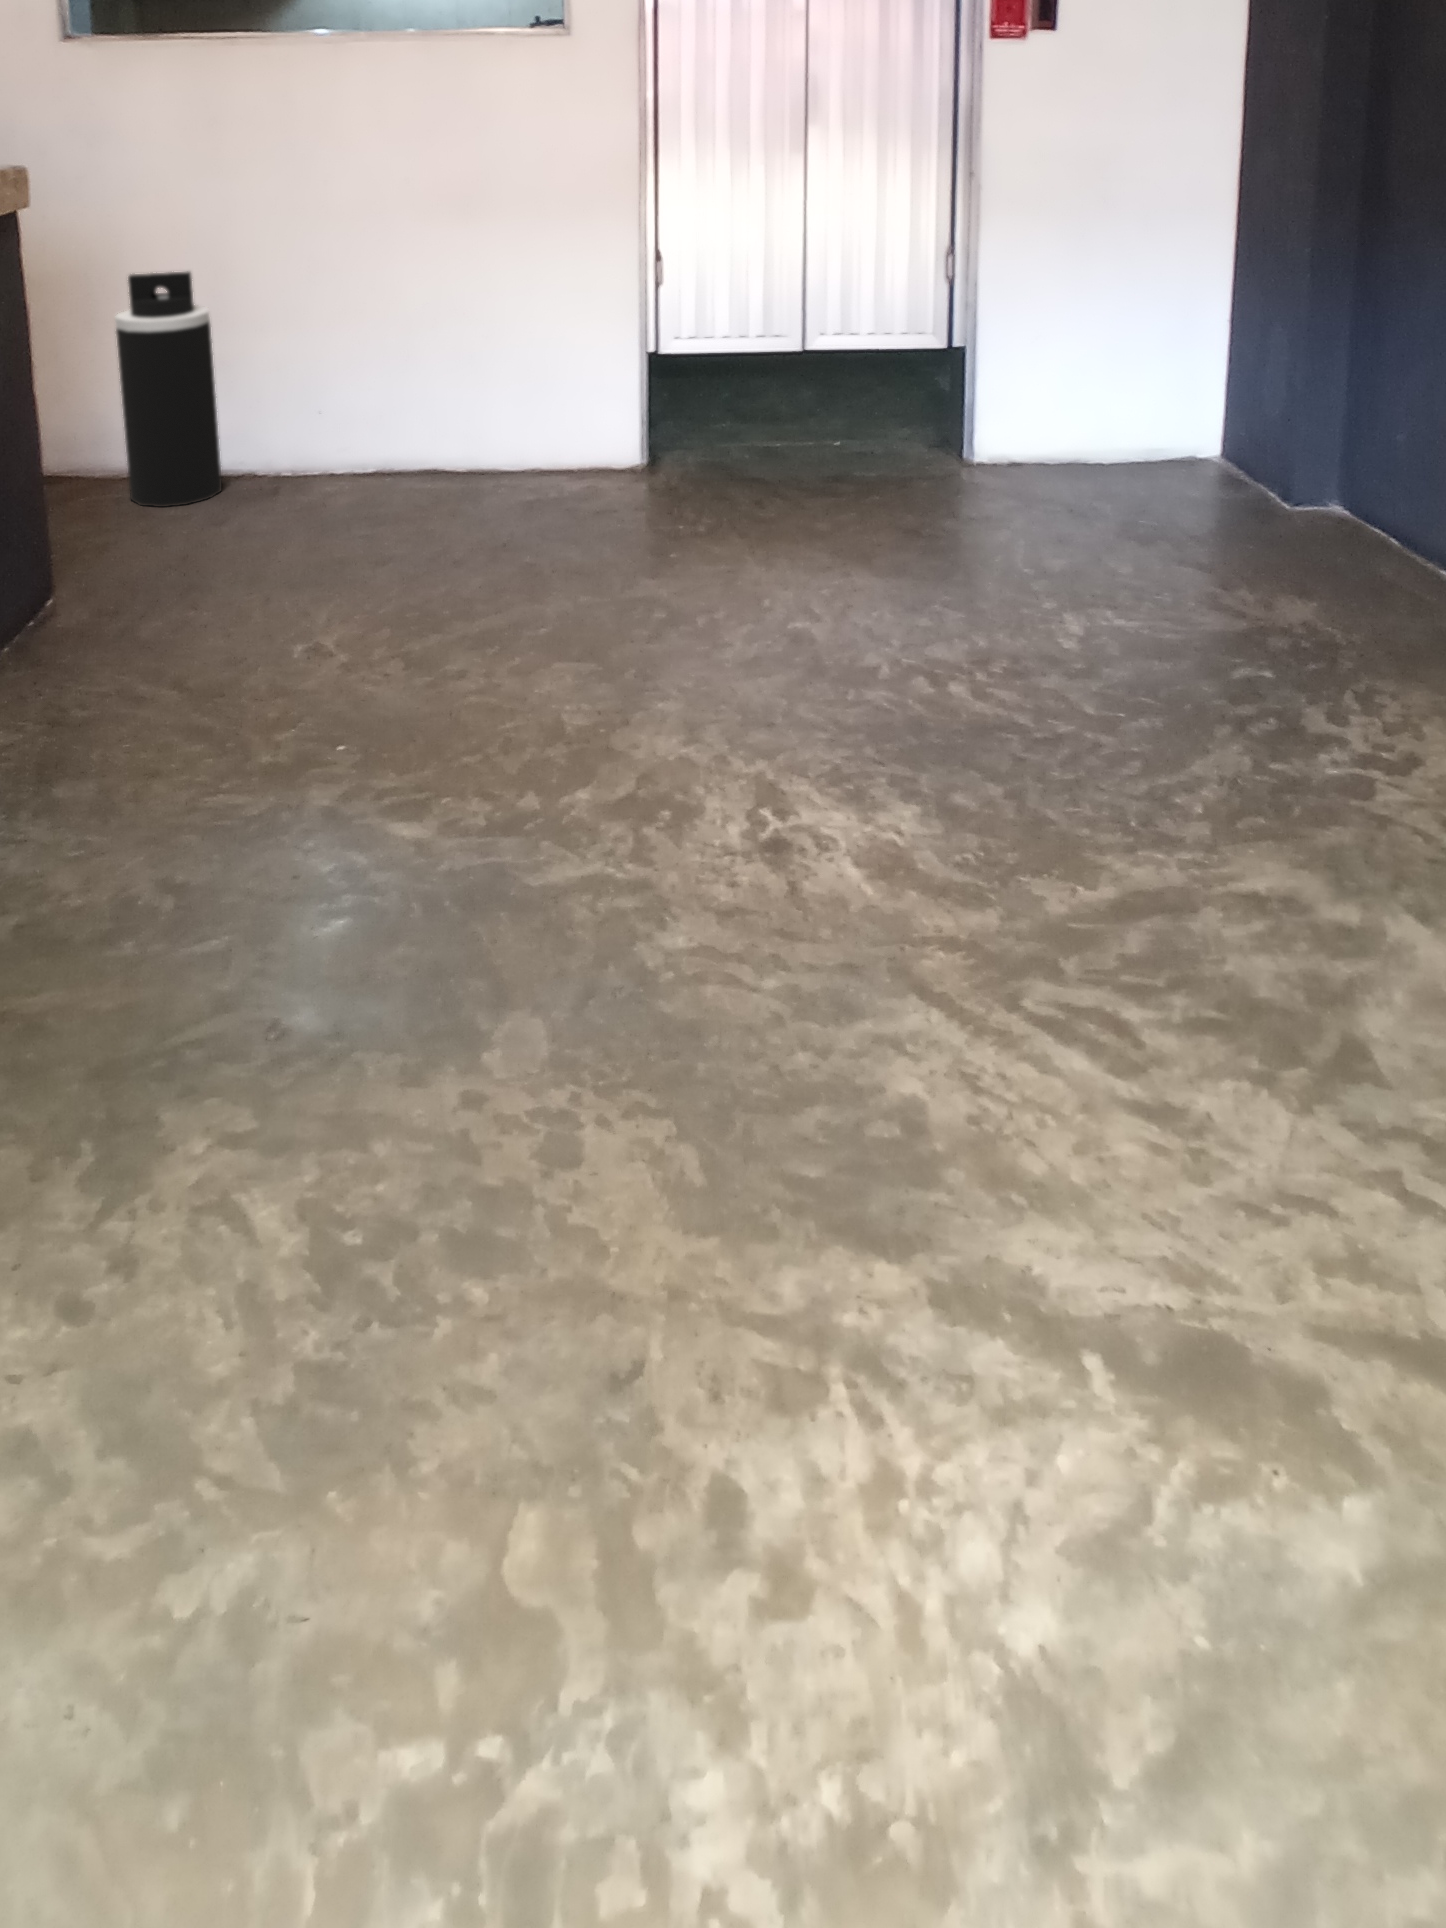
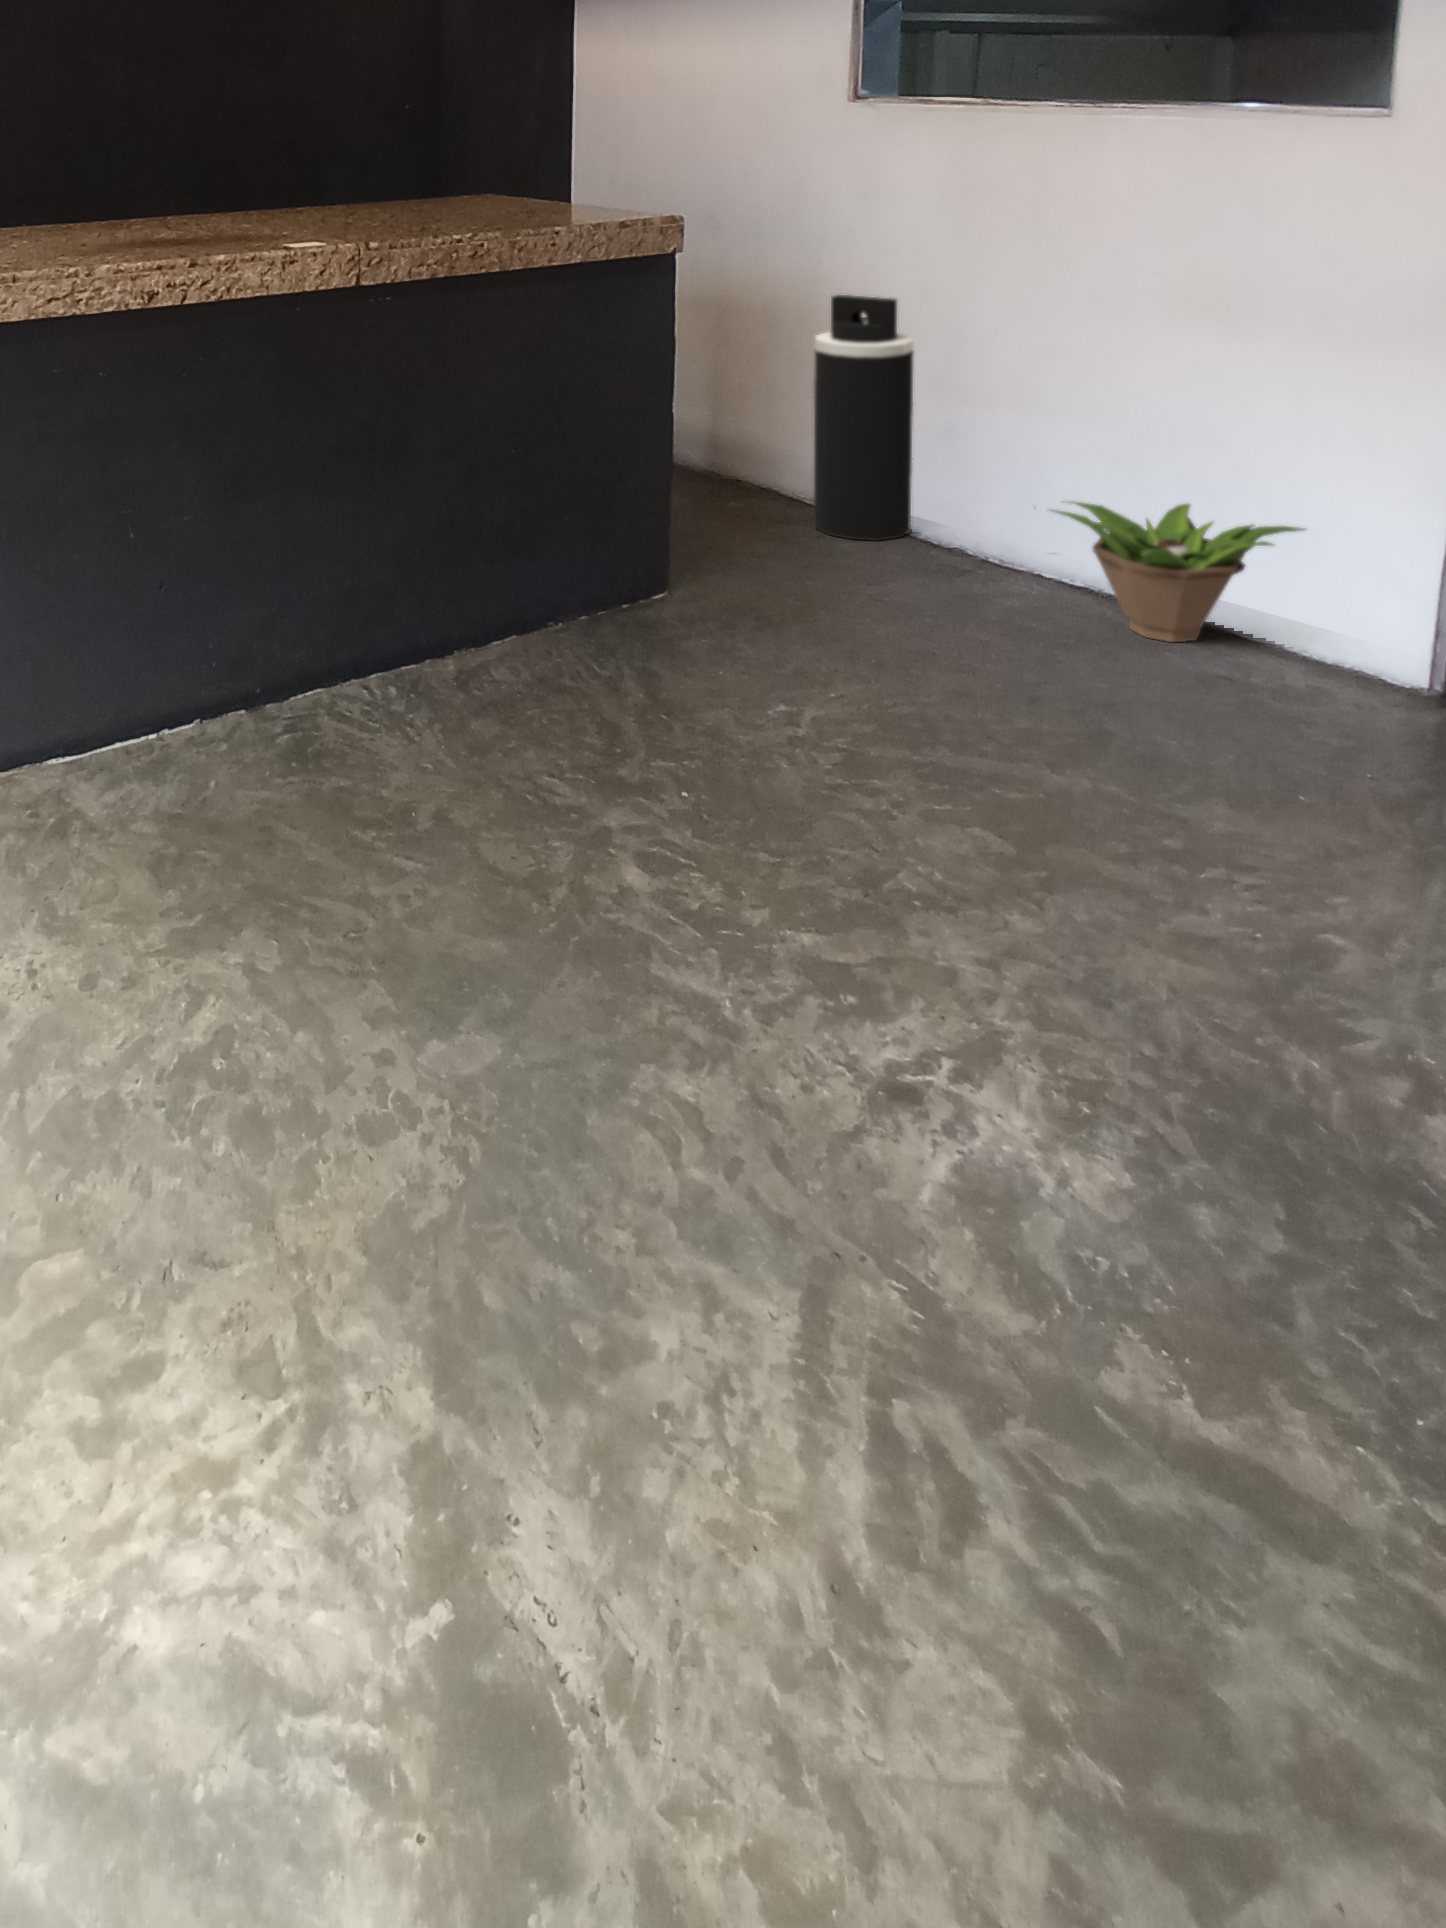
decorative plant: none [386,396,565,507] -> present [1052,502,1304,642]

